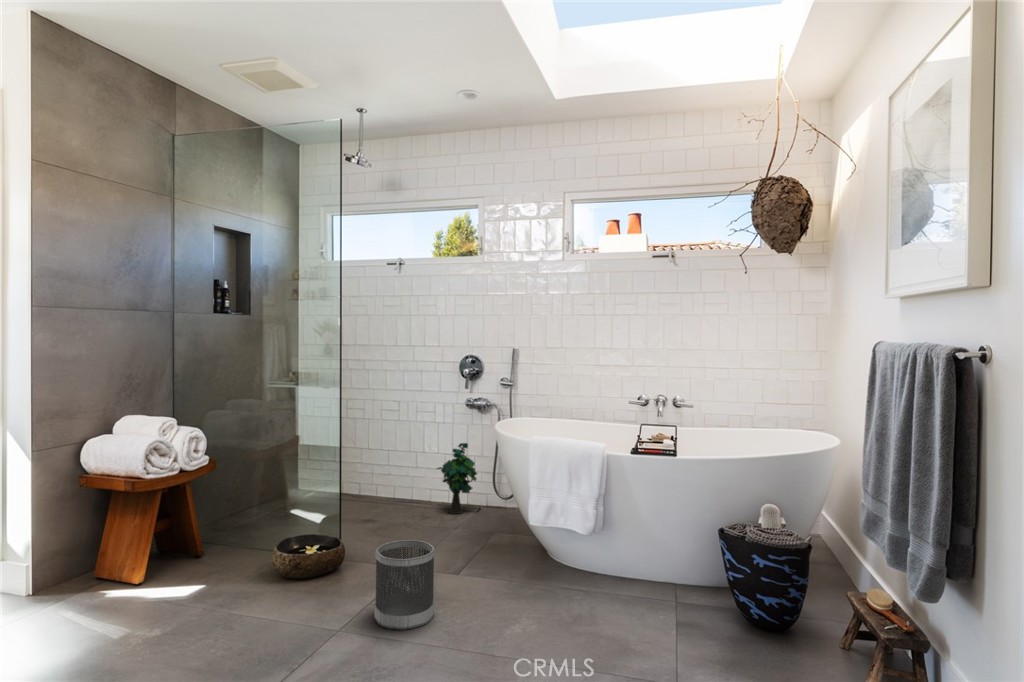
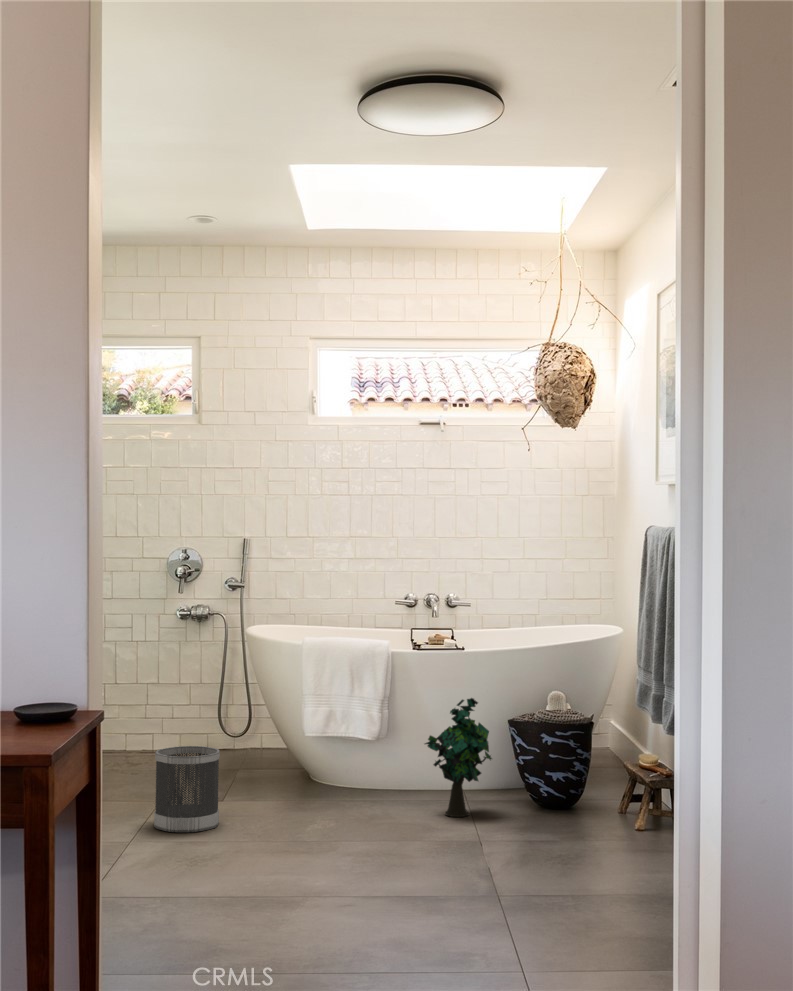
decorative plant: present [437,443,477,514] -> present [425,698,492,817]

